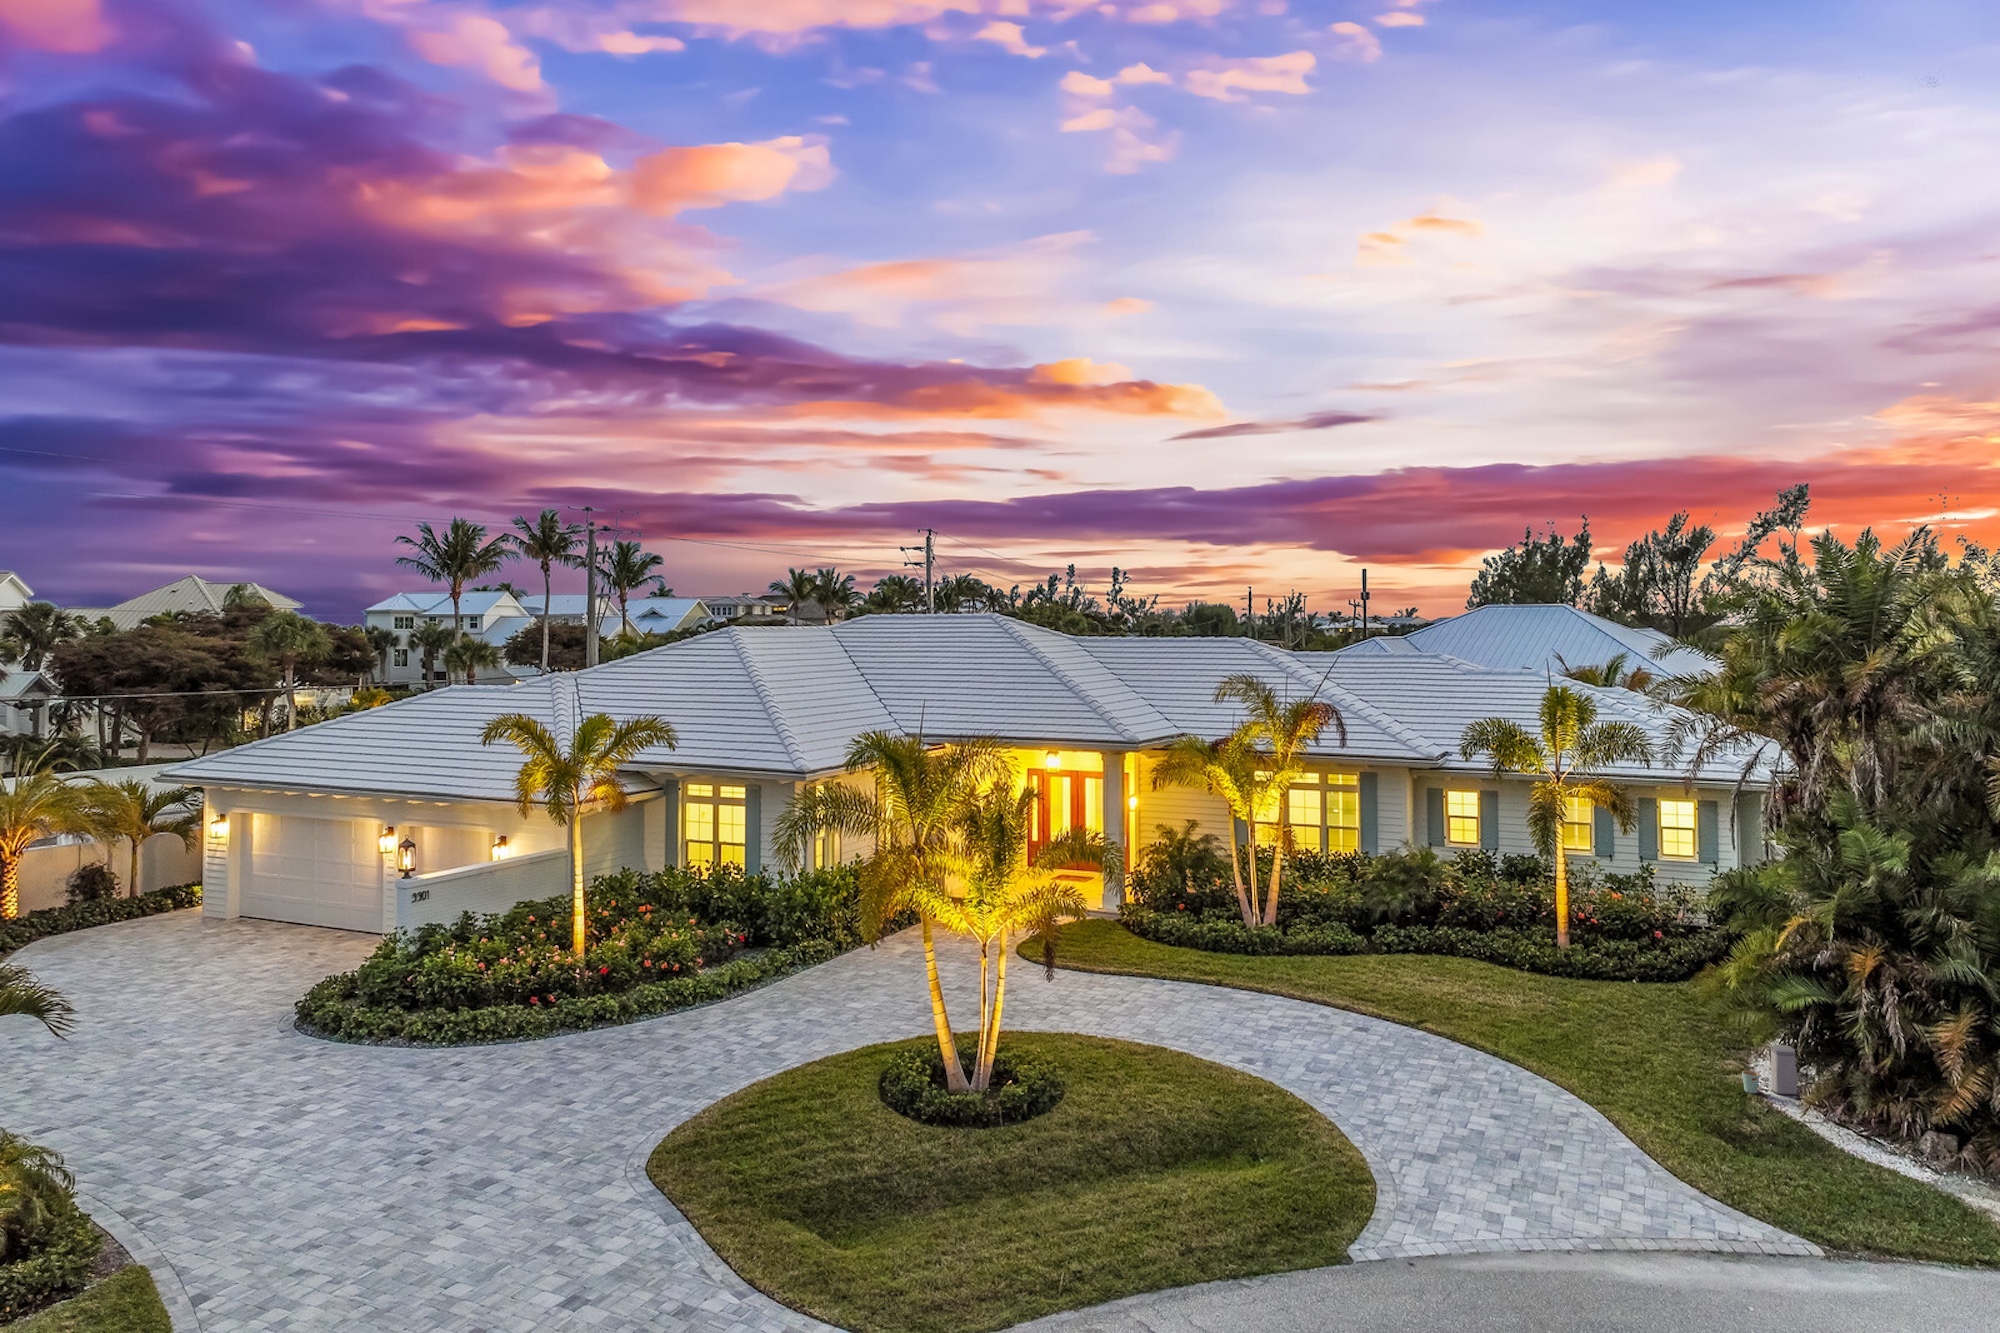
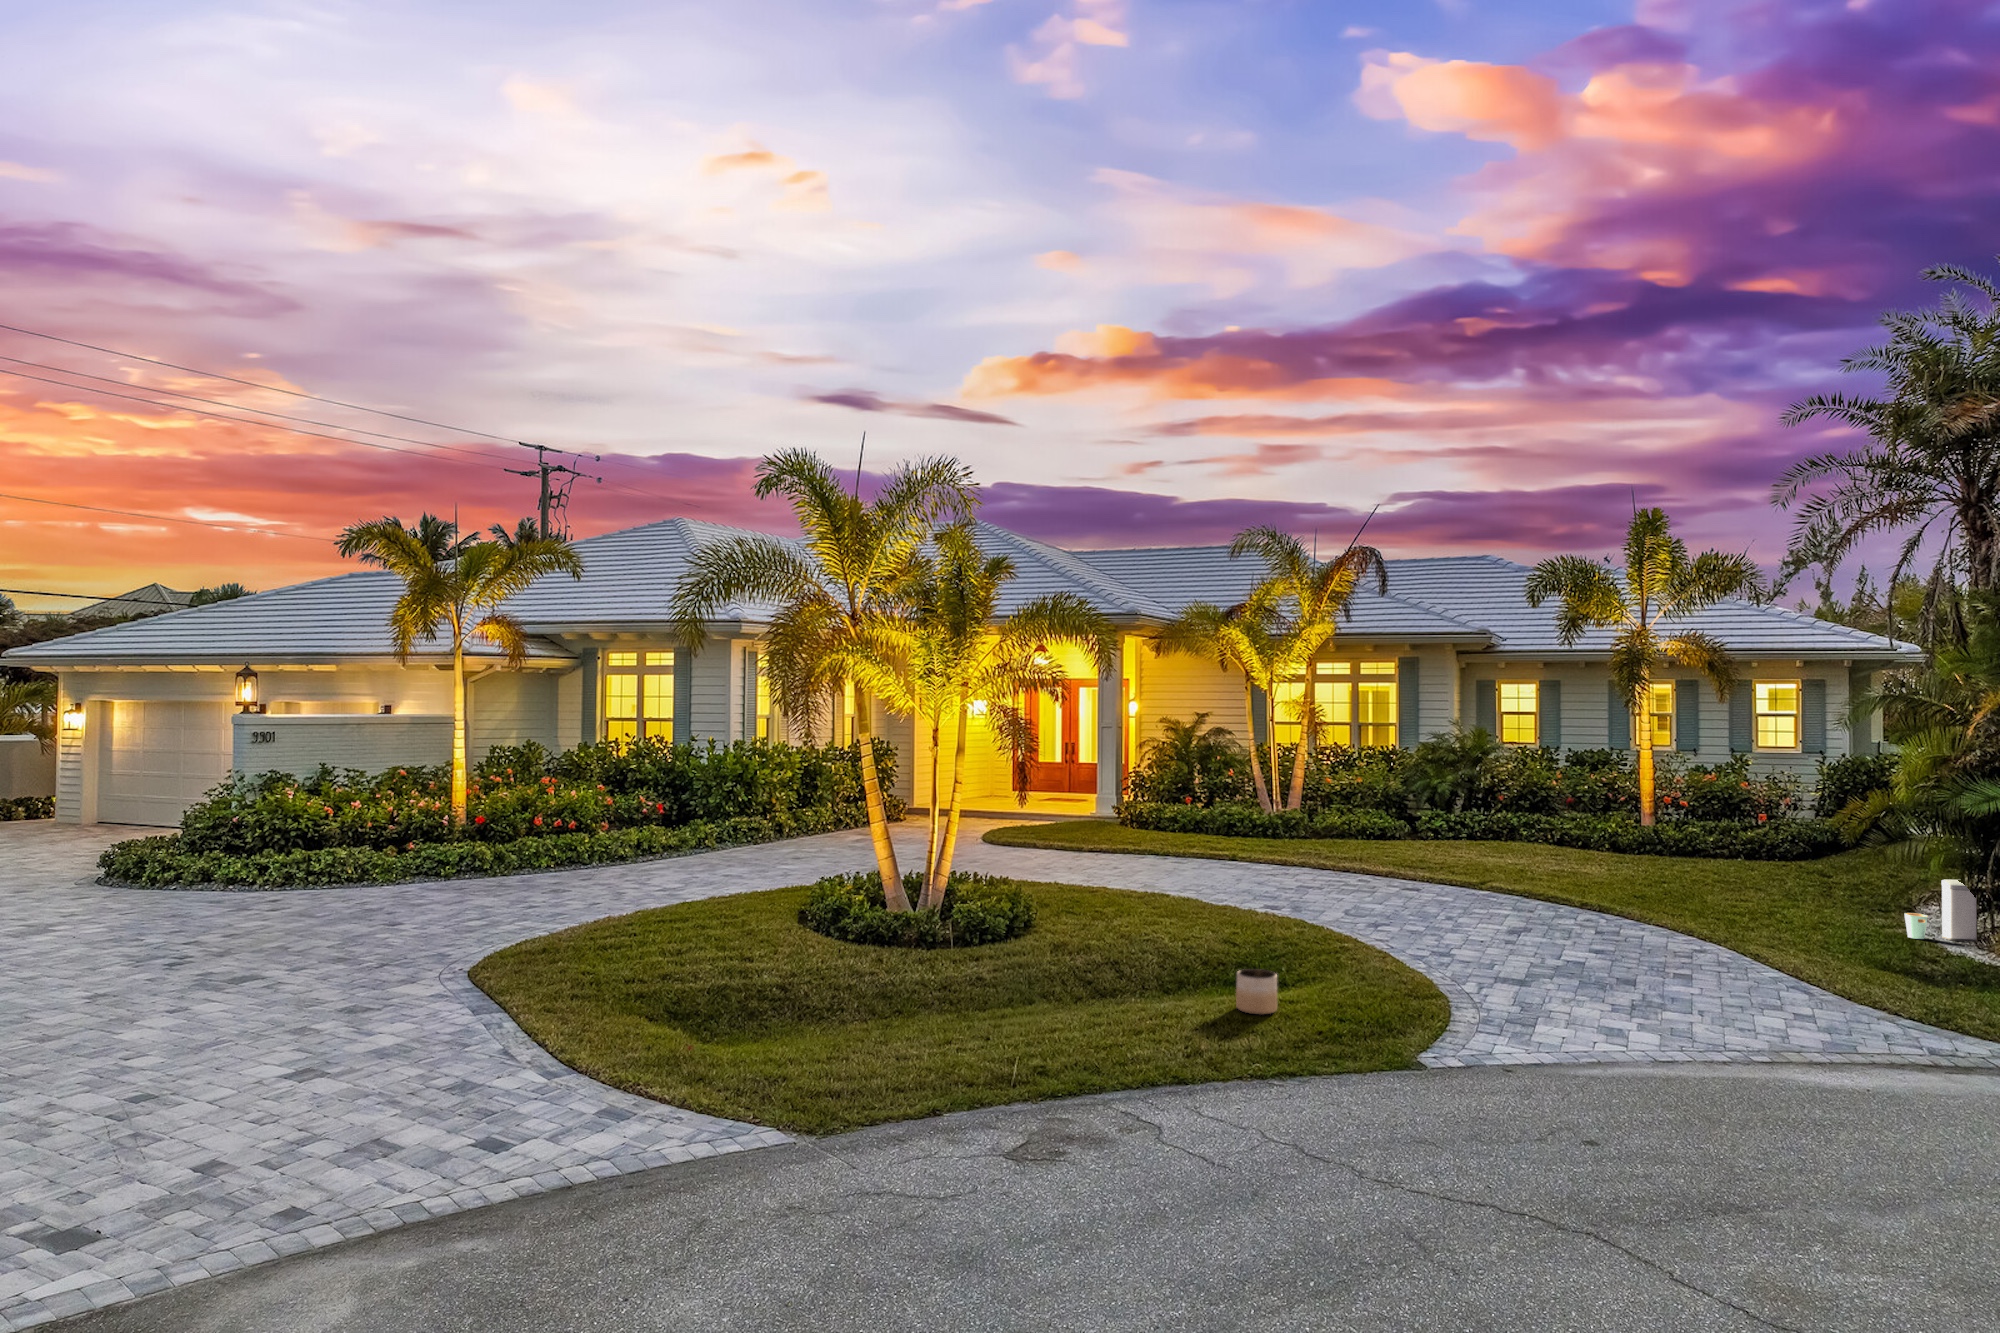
planter: none [1218,1168,1249,1207] -> present [1236,969,1277,1015]

